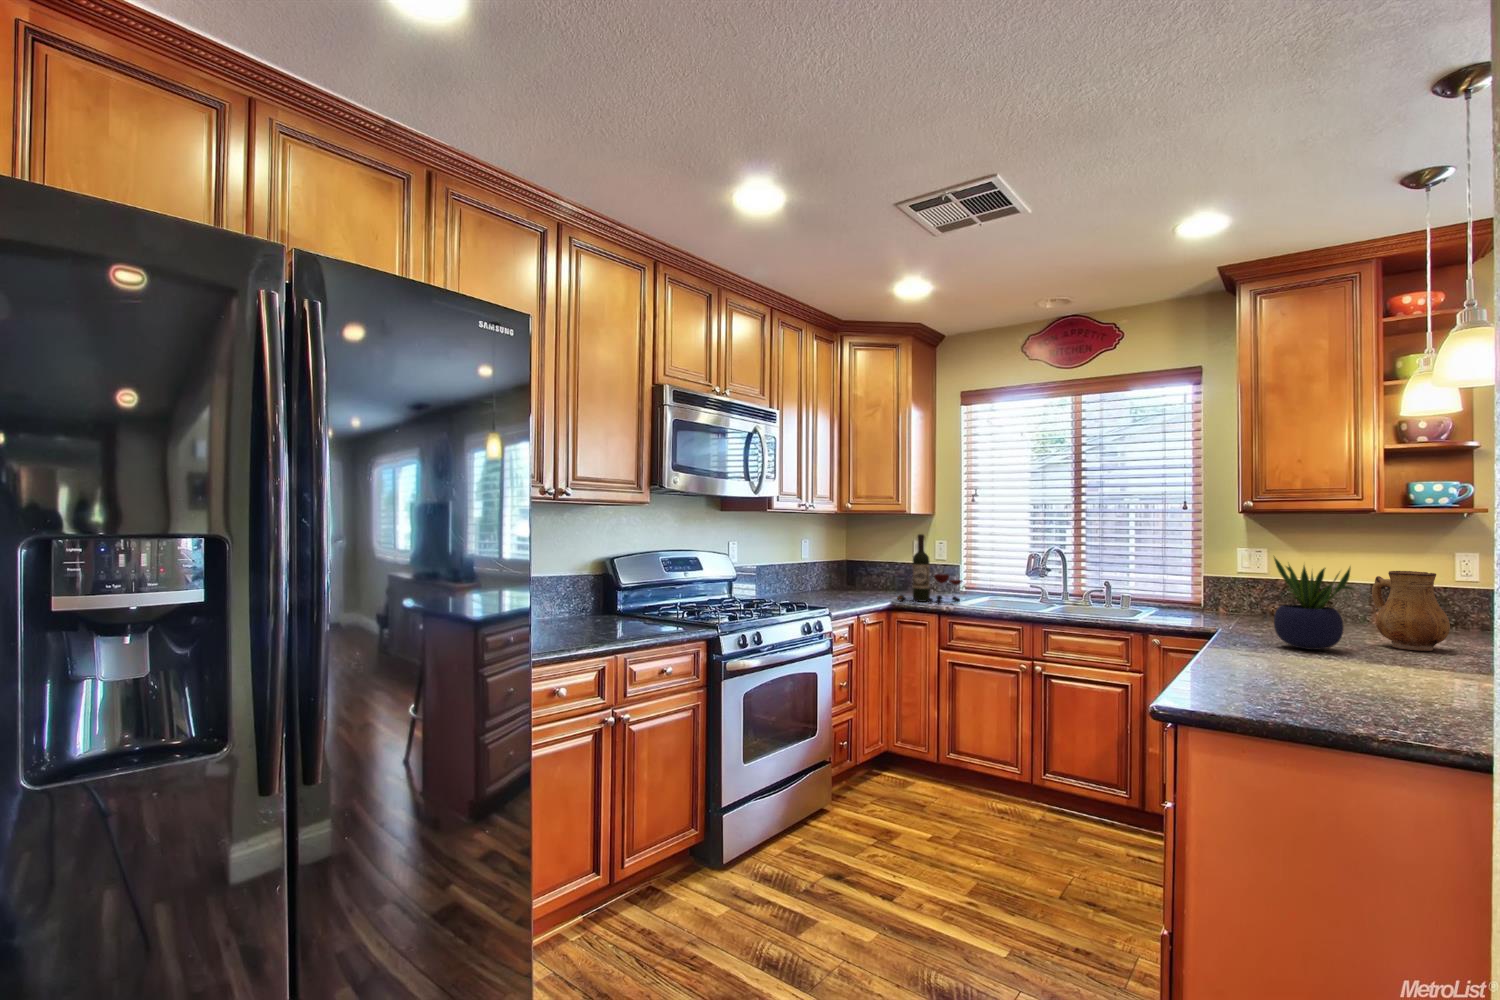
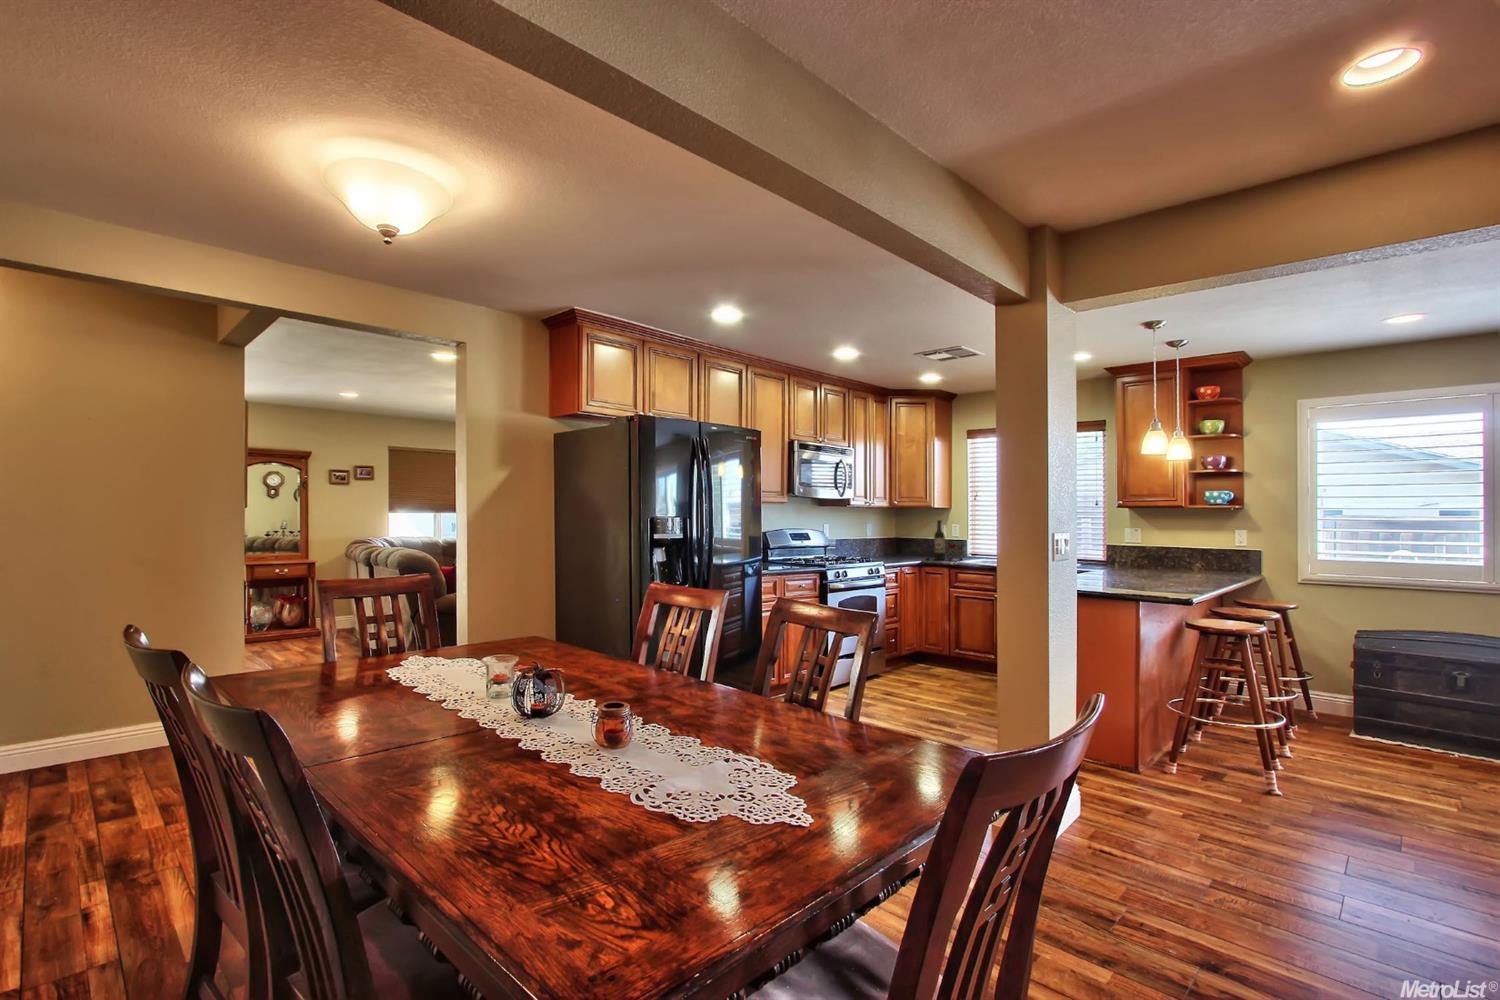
potted plant: present [1274,558,1353,650] -> none [1108,528,1144,574]
ceramic pitcher: present [1372,571,1450,651] -> none [1165,536,1197,575]

